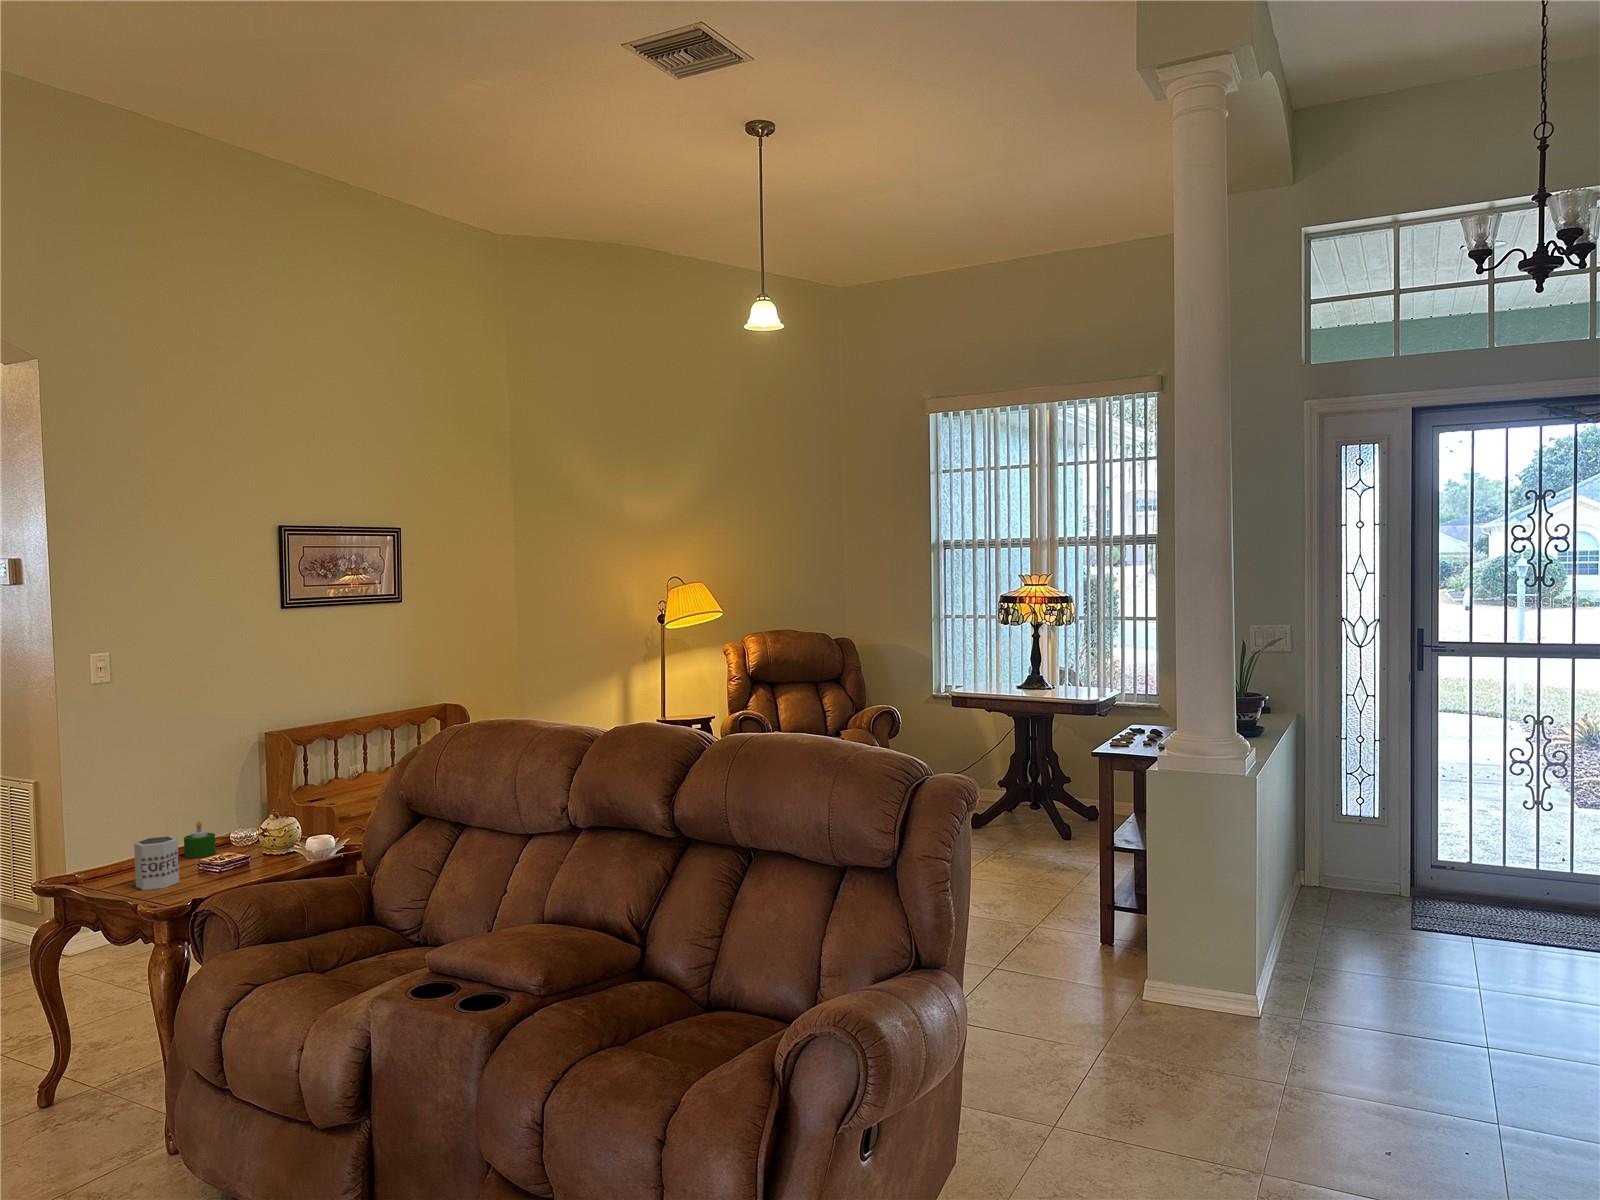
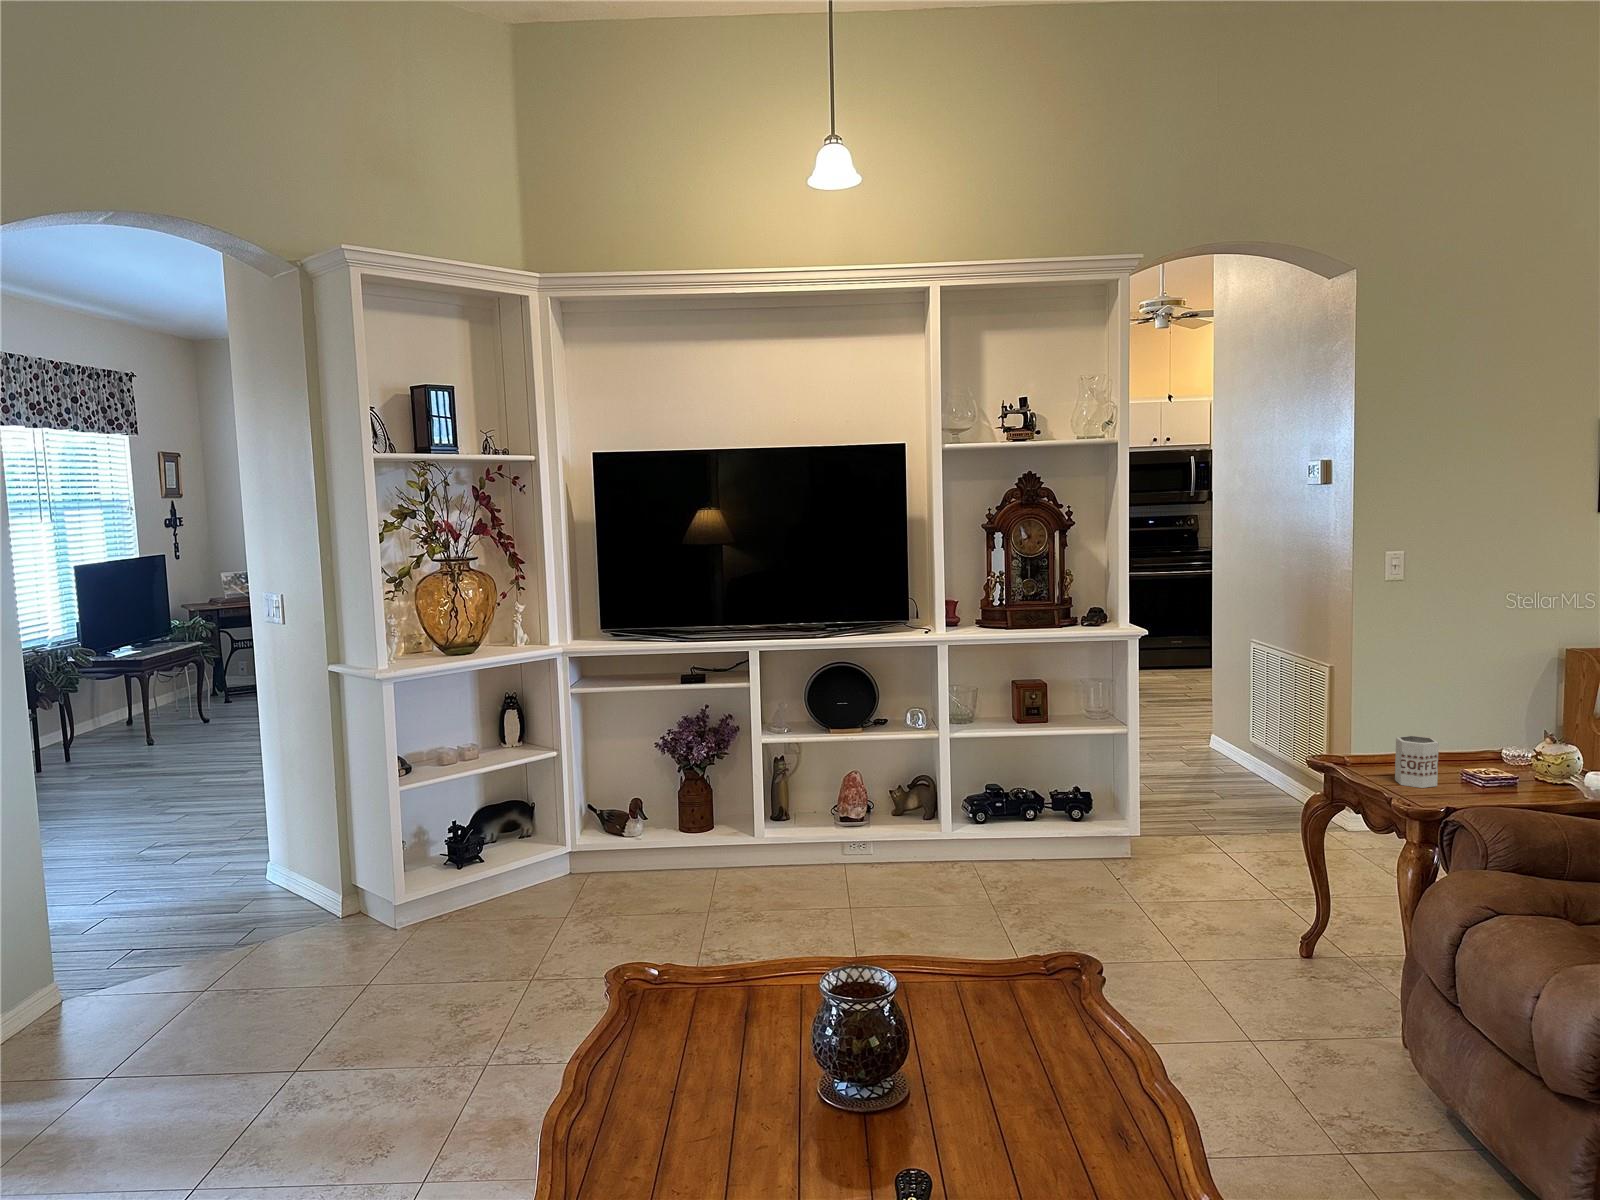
candle: present [184,822,216,858] -> none [1450,730,1484,767]

